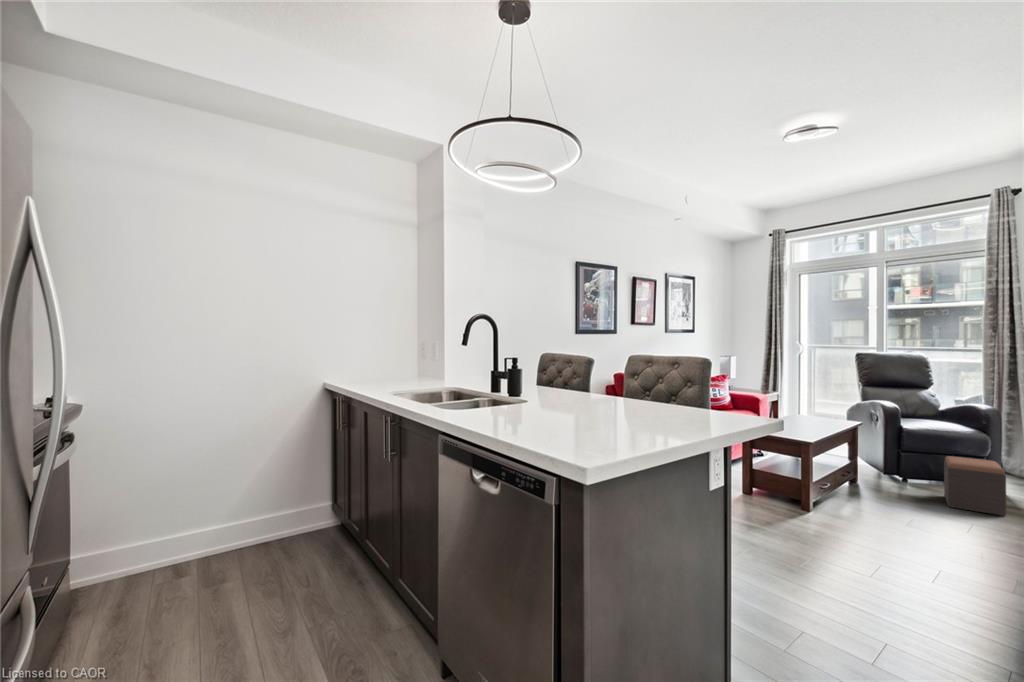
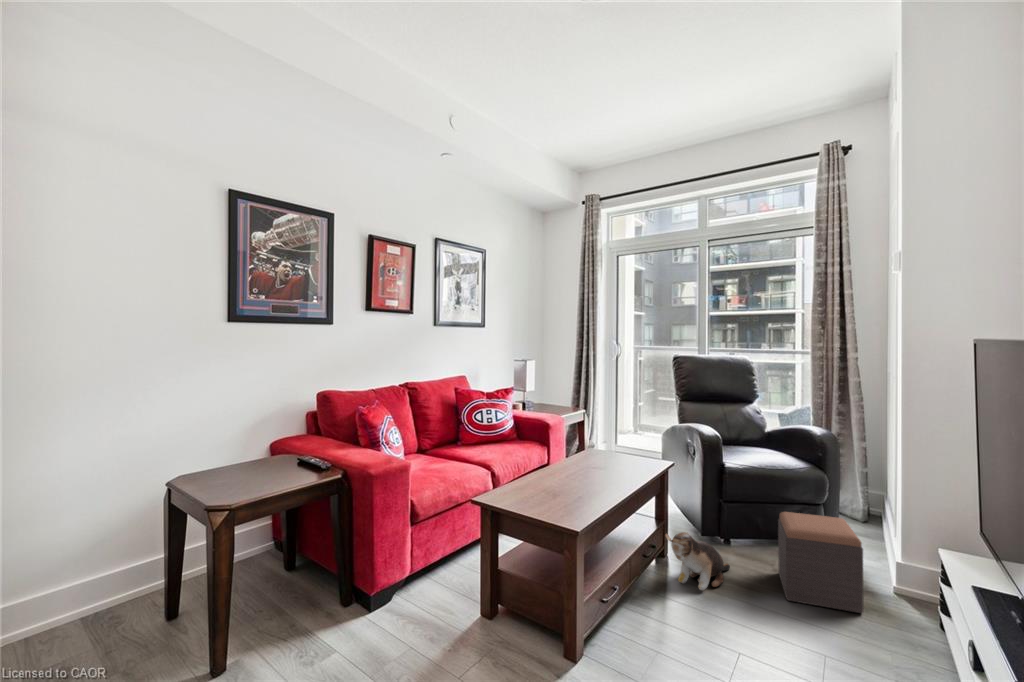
plush toy: none [859,462,906,498] -> present [666,532,730,590]

